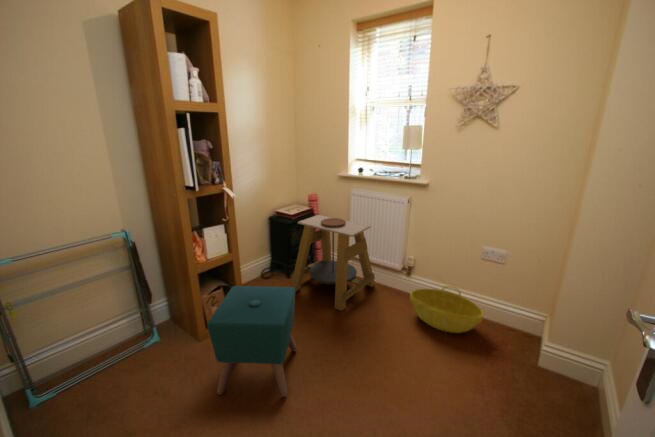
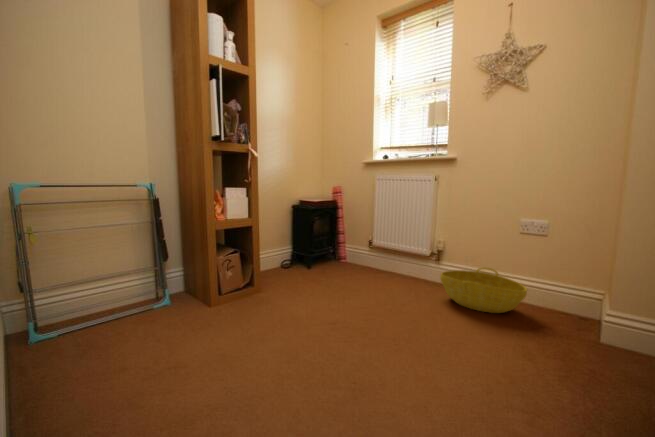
side table: present [291,215,375,311] -> none [310,203,401,292]
ottoman: present [207,286,296,397] -> none [219,239,315,352]

